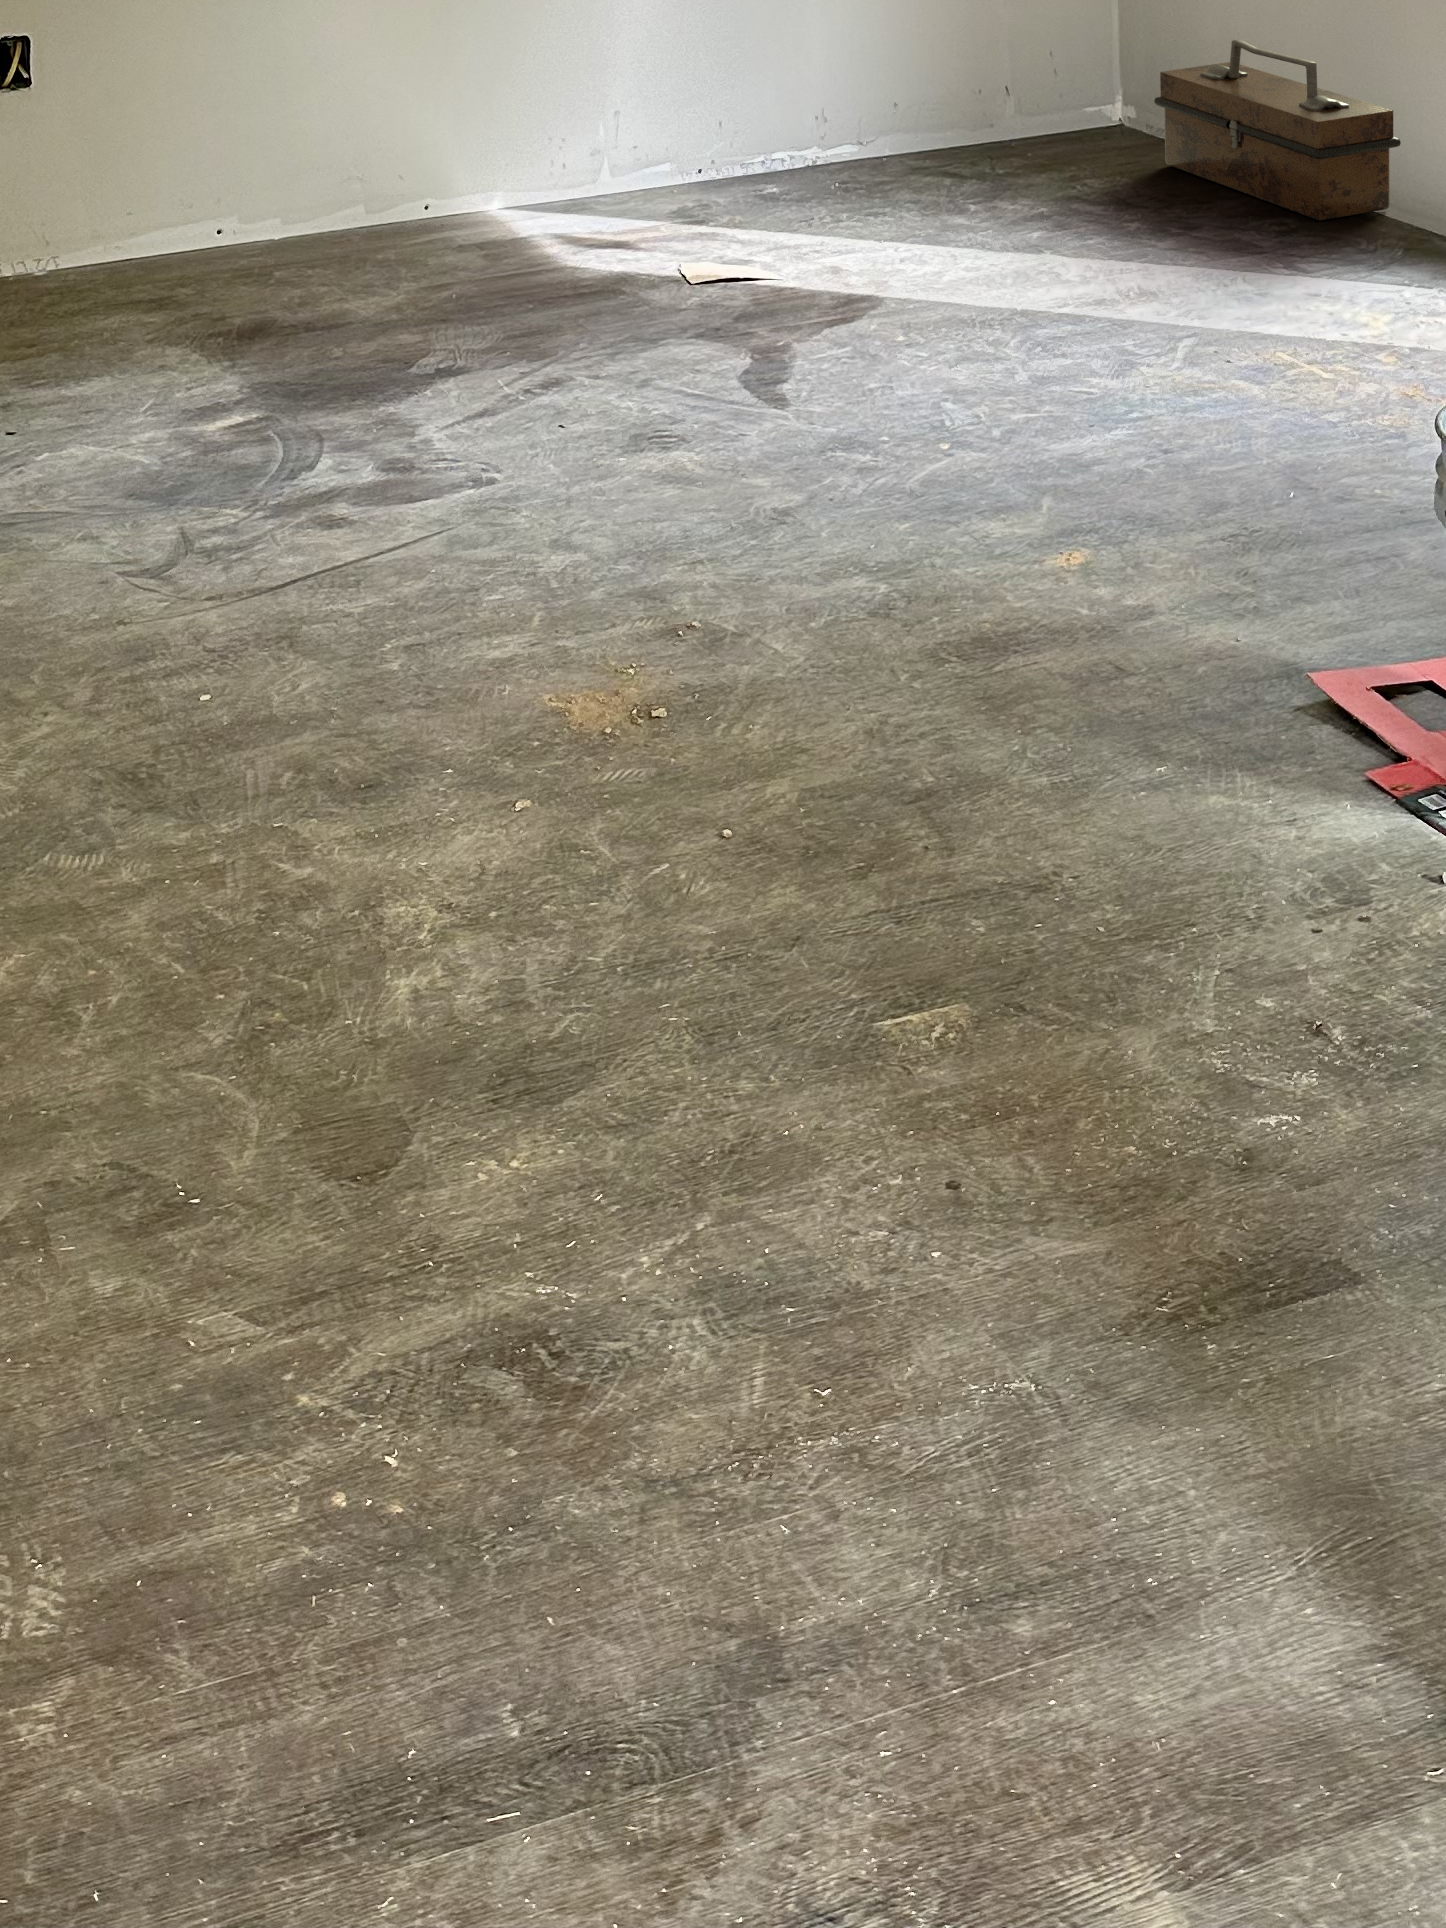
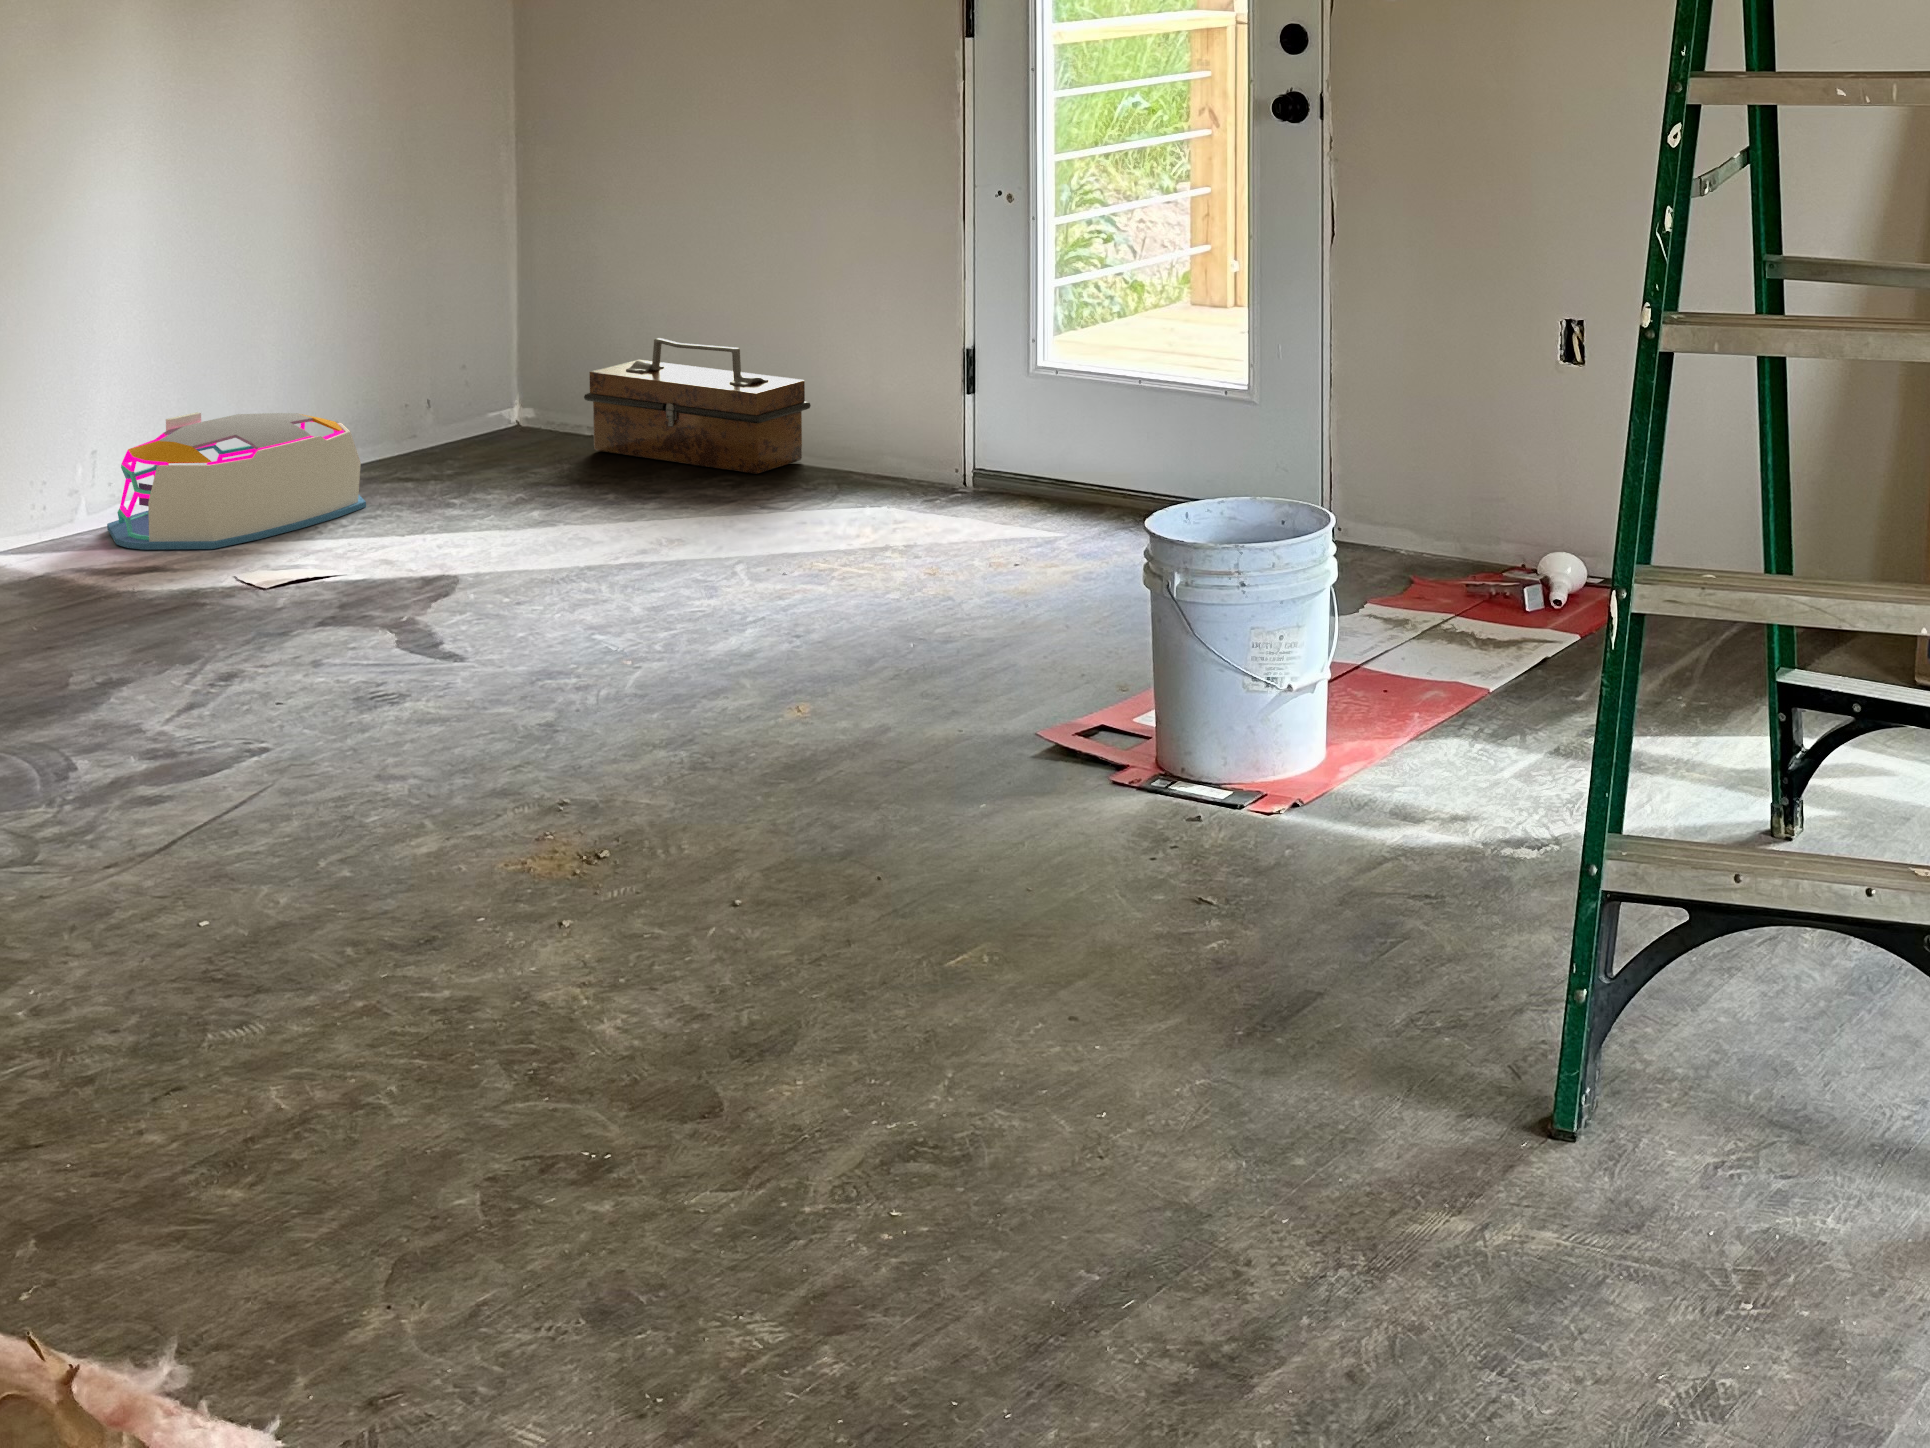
storage bin: none [611,78,878,231] -> present [107,412,366,549]

